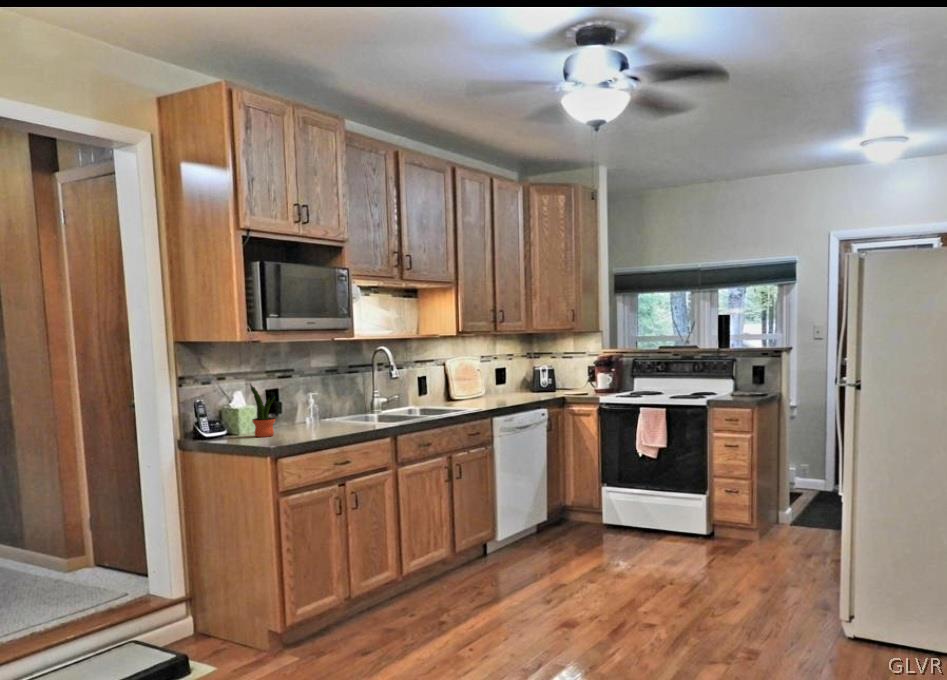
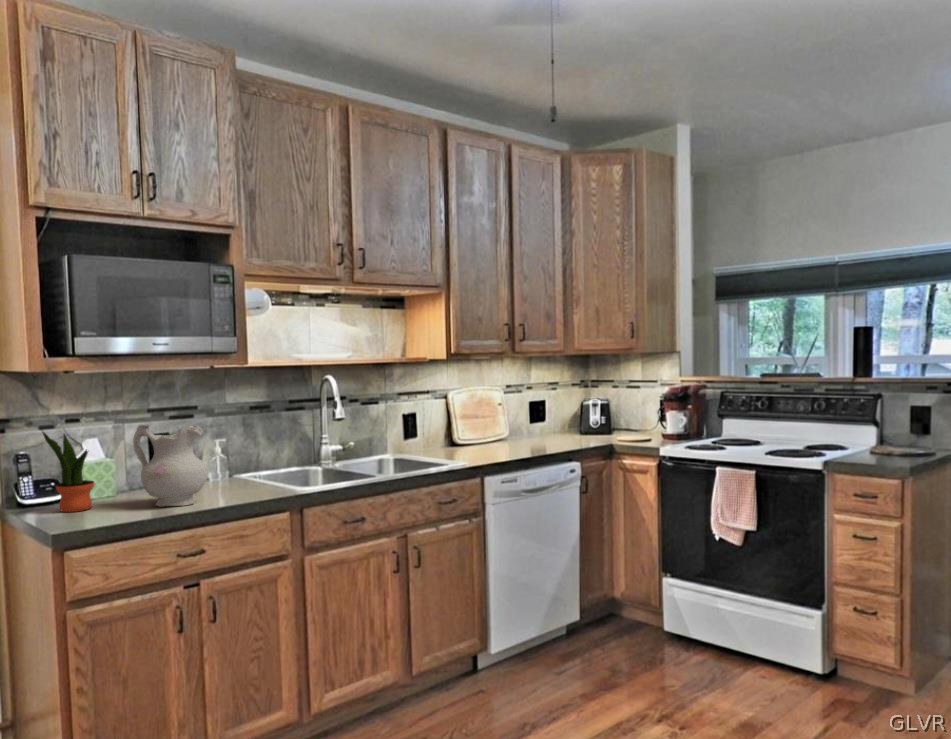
ceramic pitcher: none [297,380,345,433] -> present [133,425,207,507]

